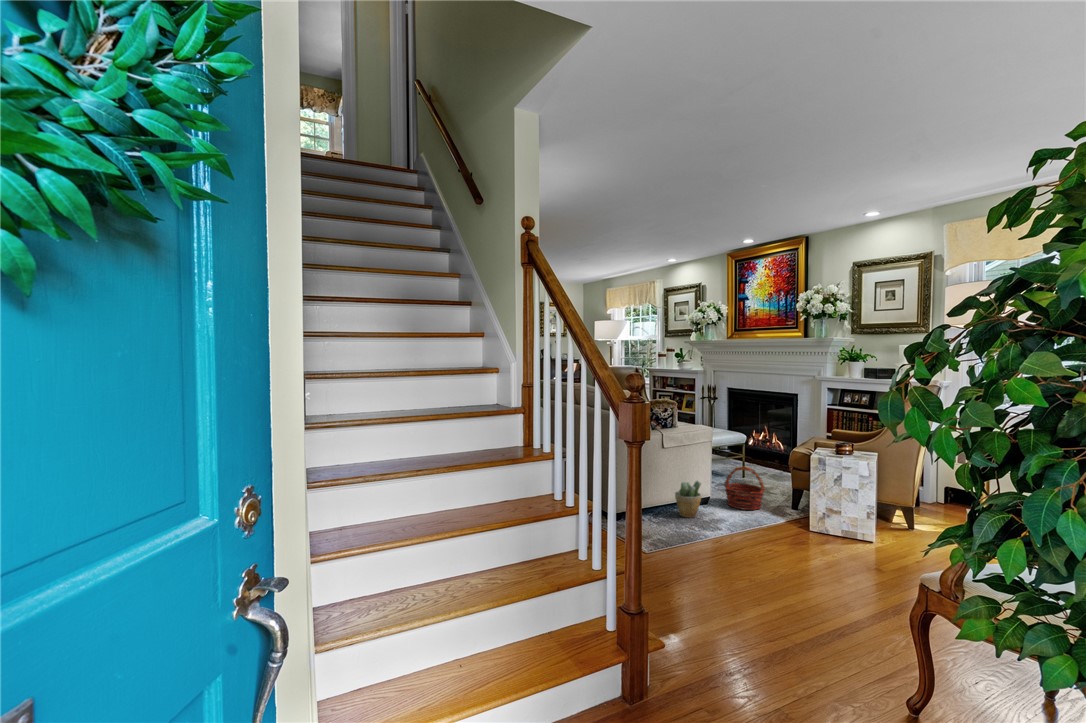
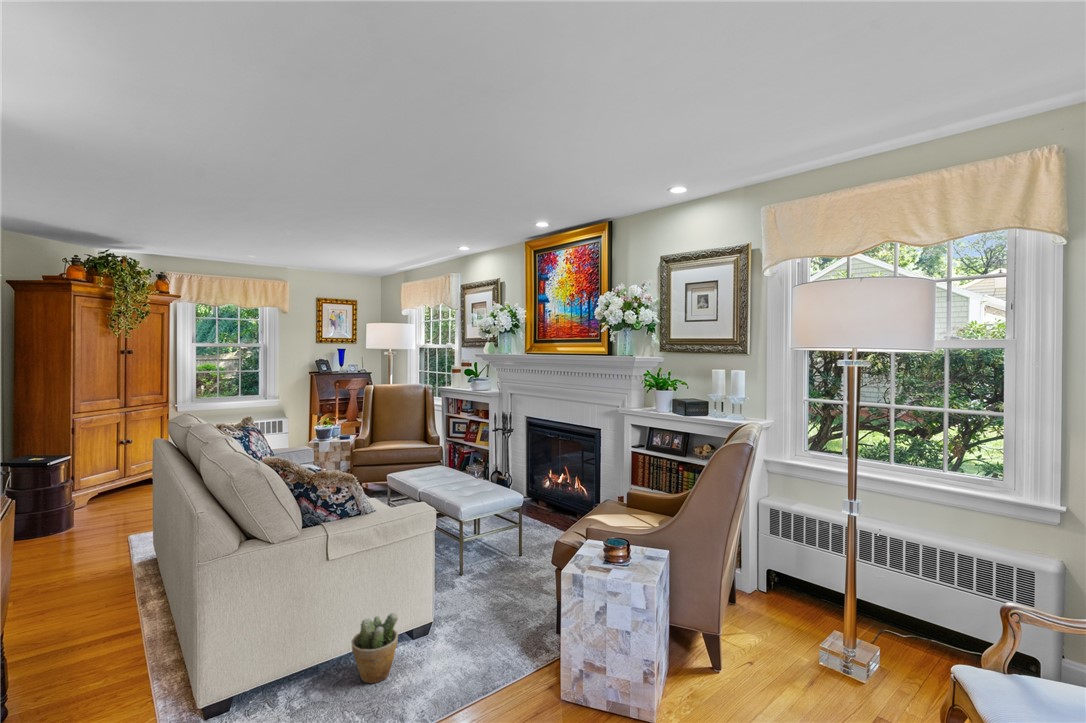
basket: present [724,466,765,510] -> none [457,568,516,644]

